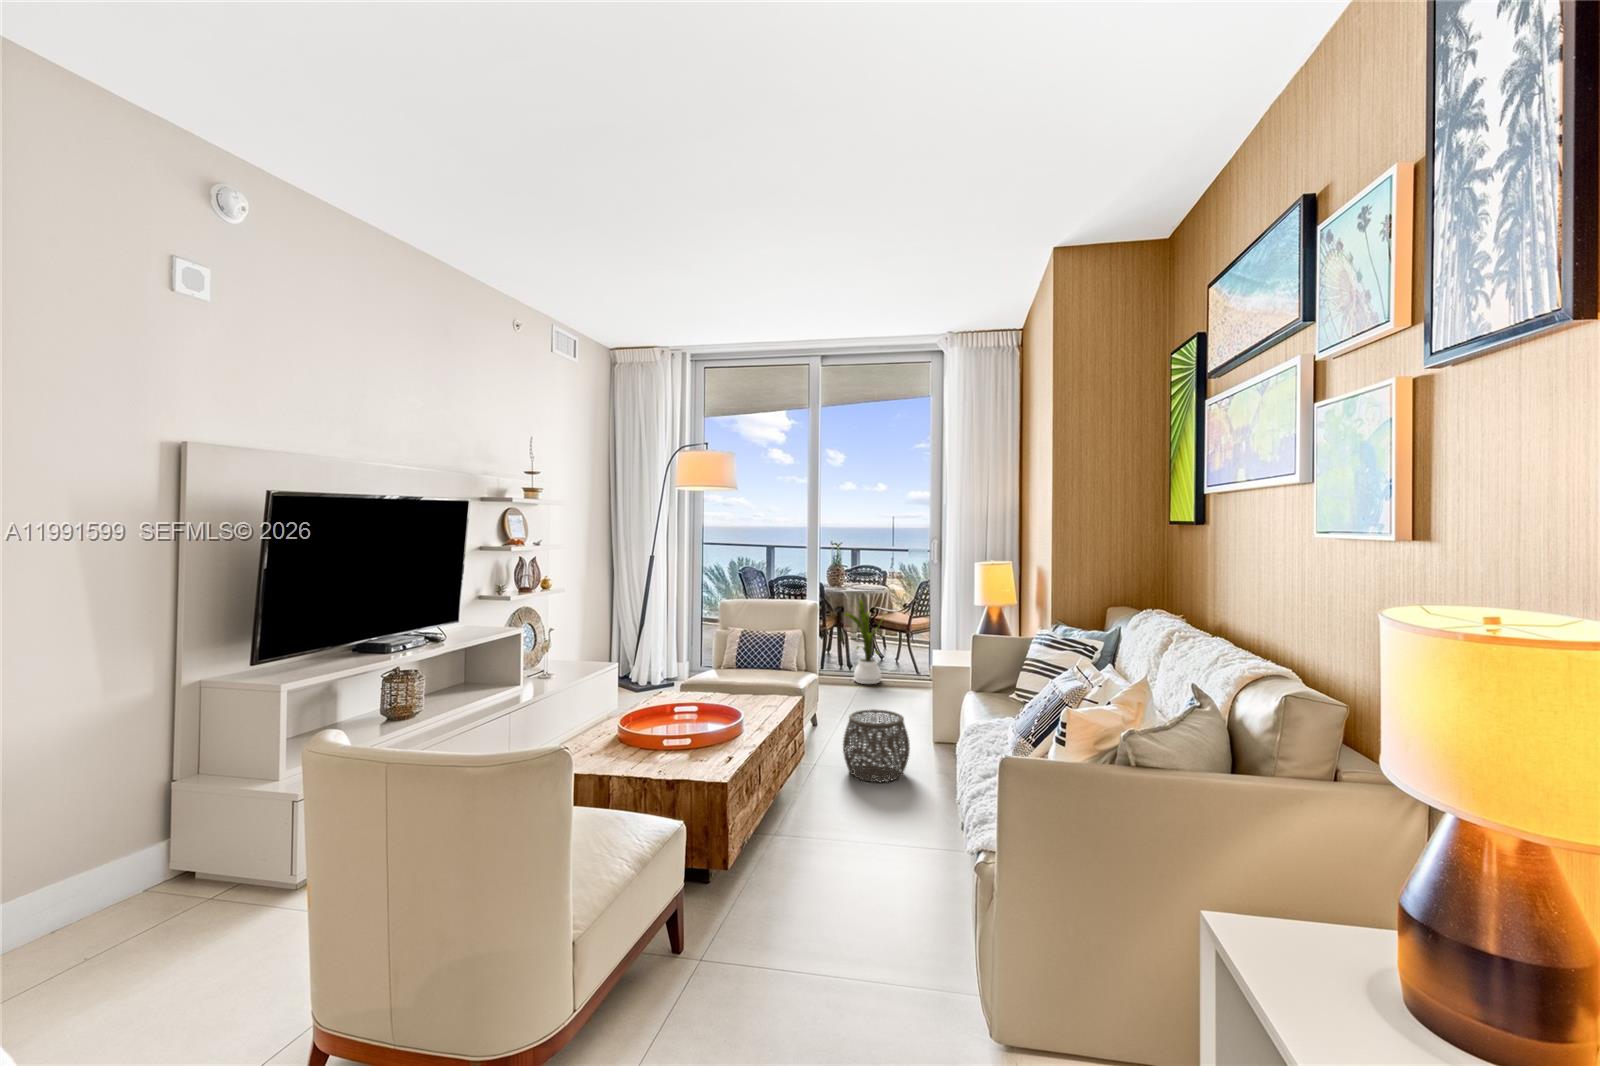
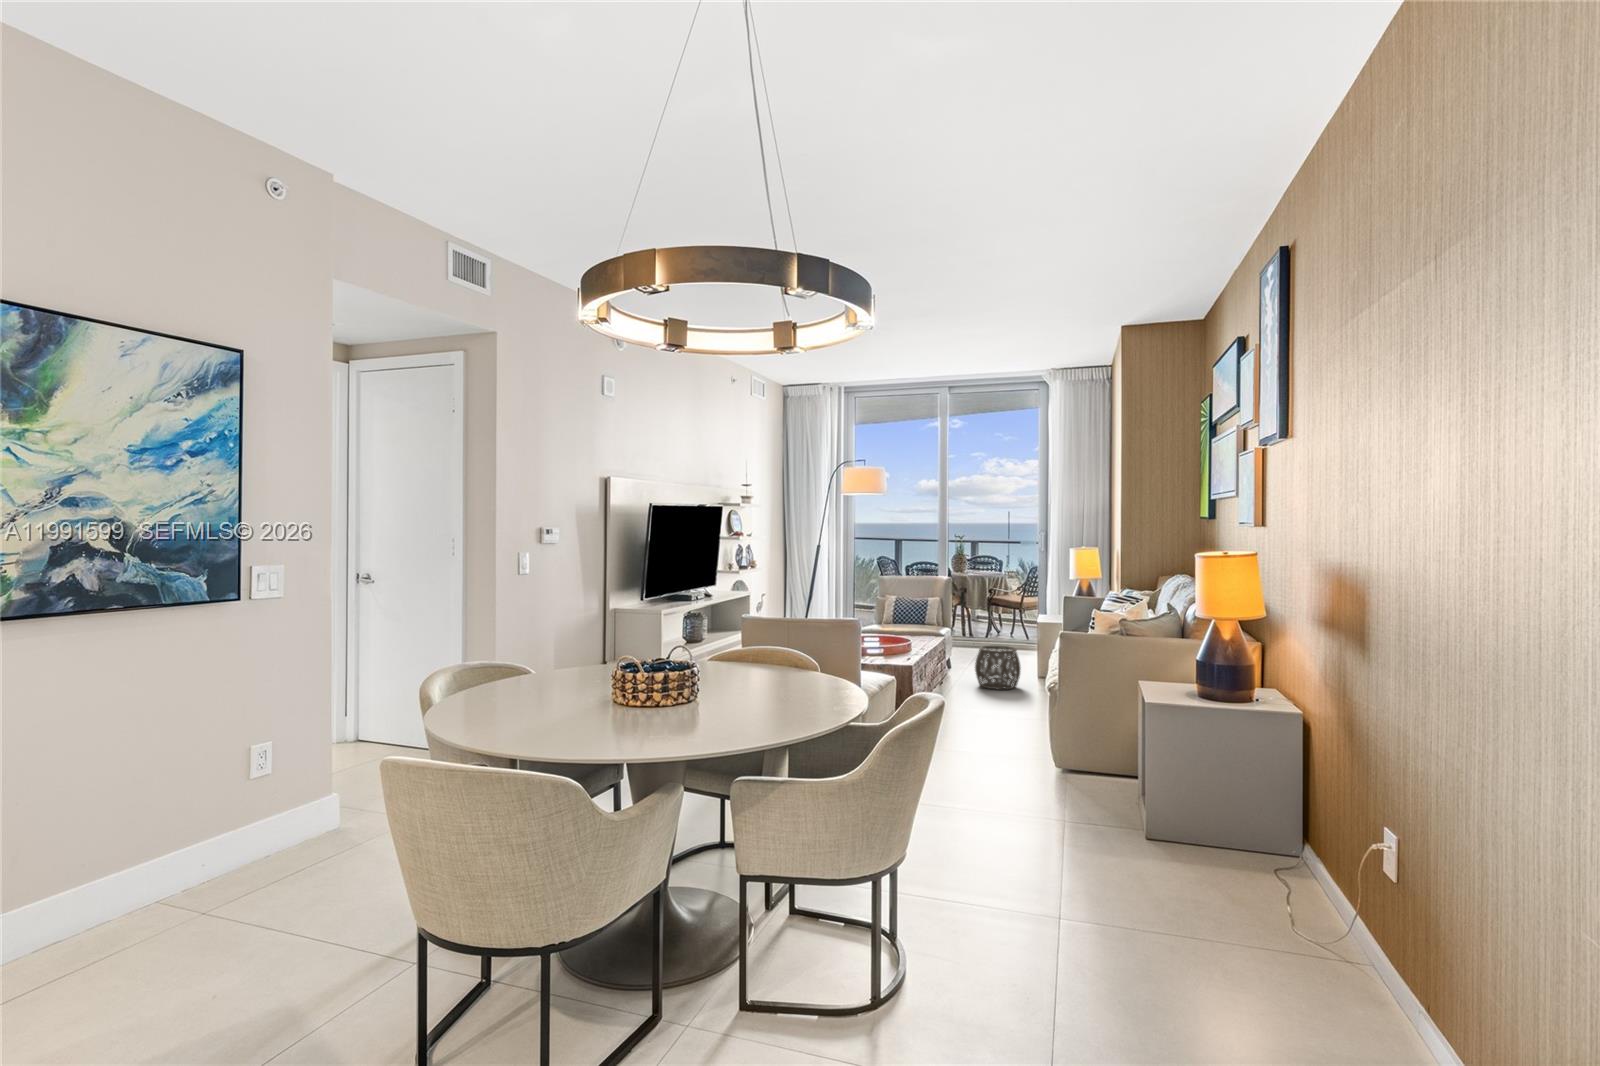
house plant: present [845,600,883,684] -> none [967,580,1005,649]

